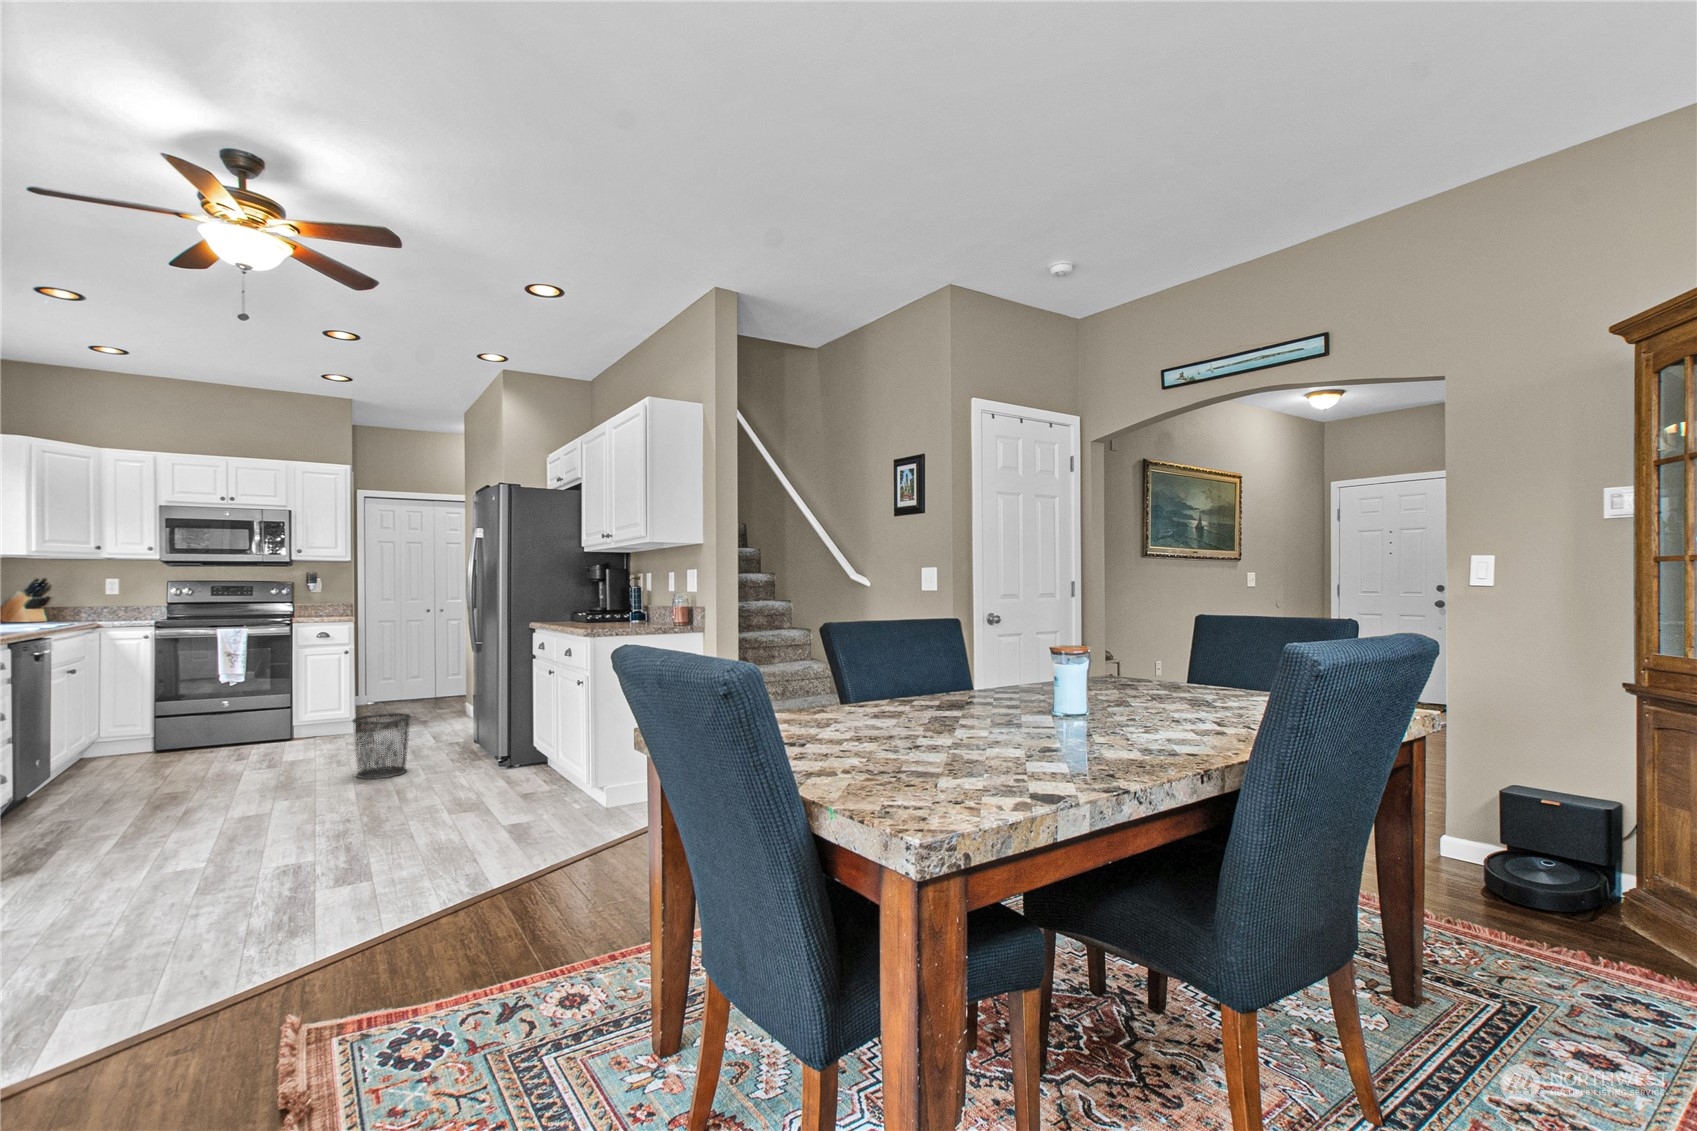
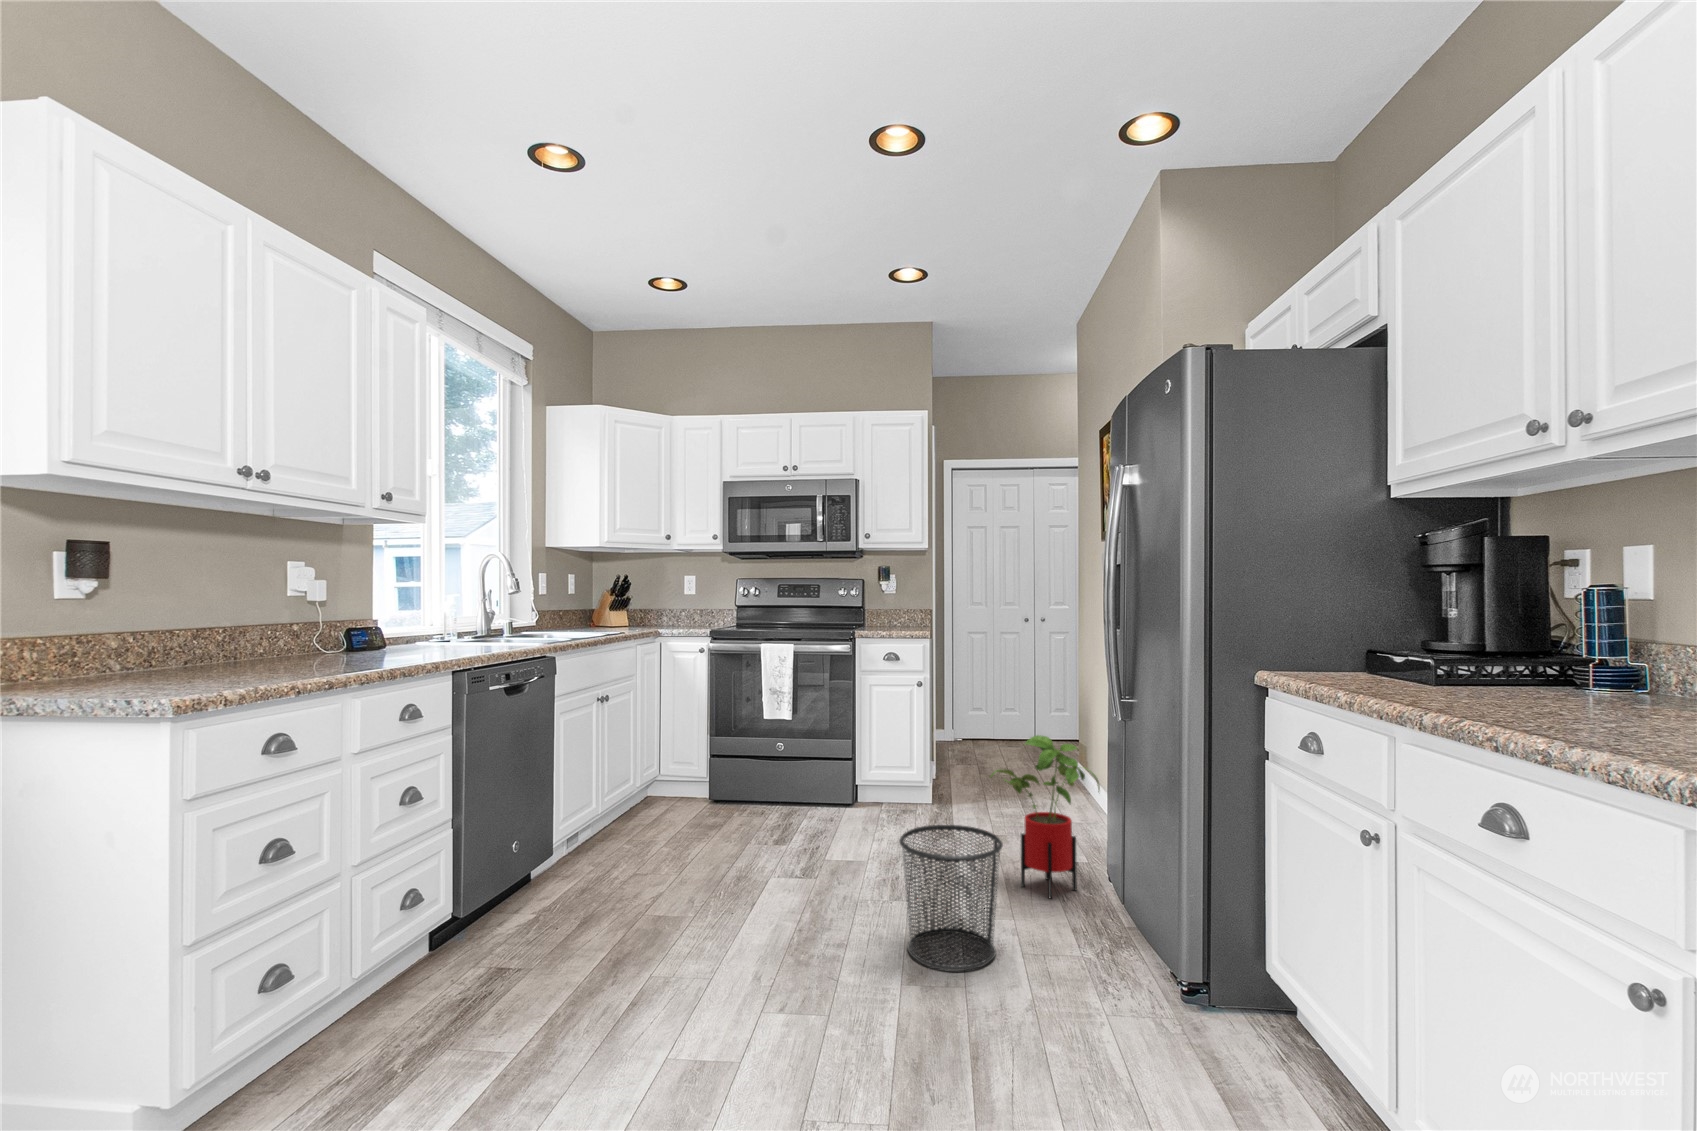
house plant: none [402,668,467,754] -> present [991,735,1100,898]

